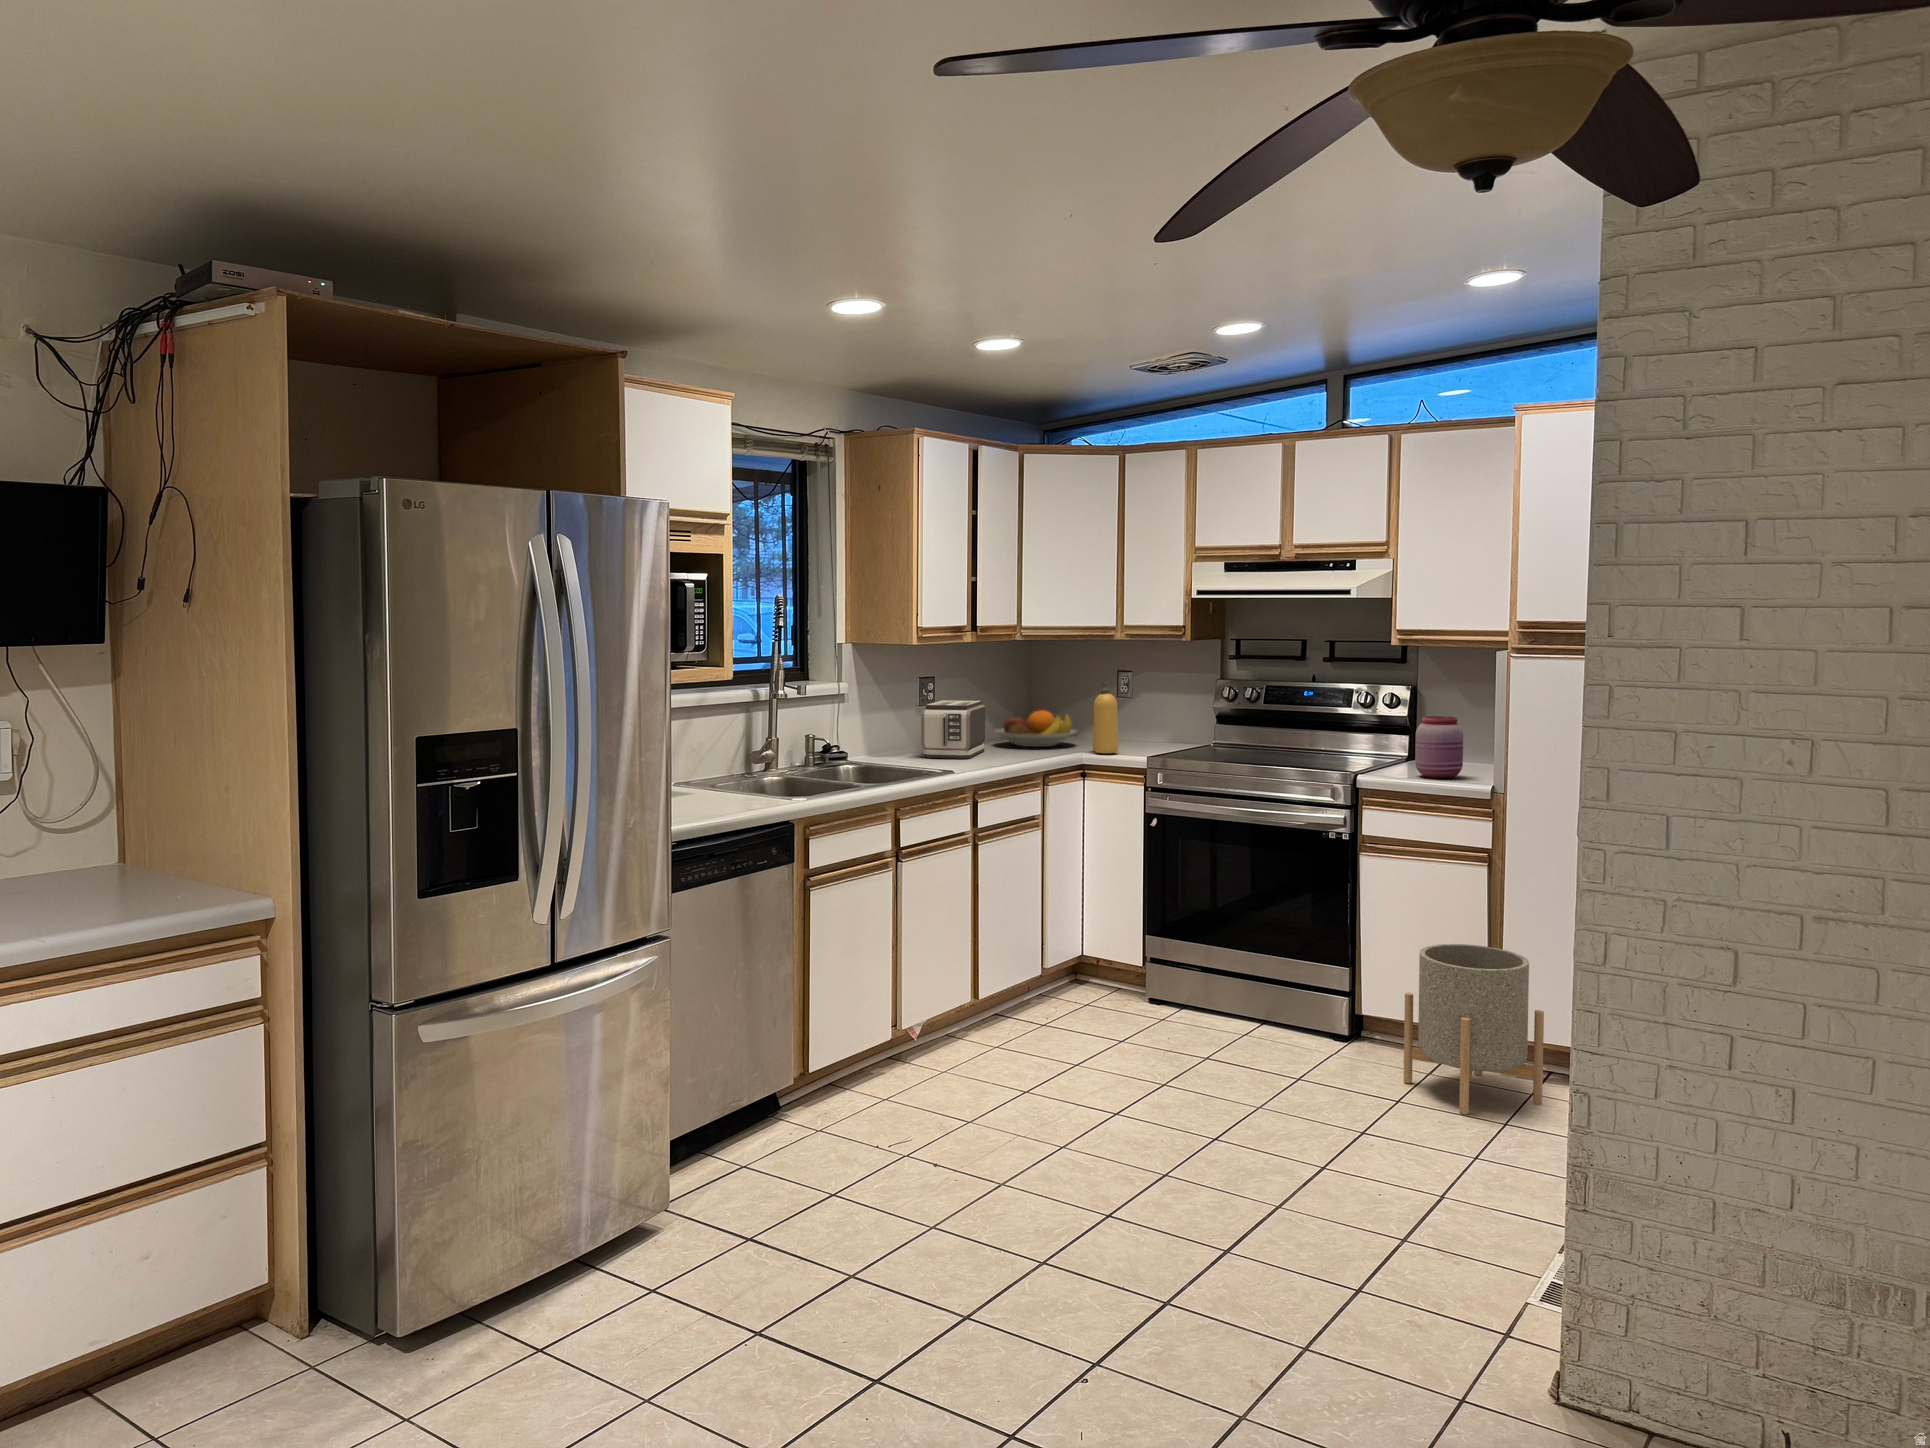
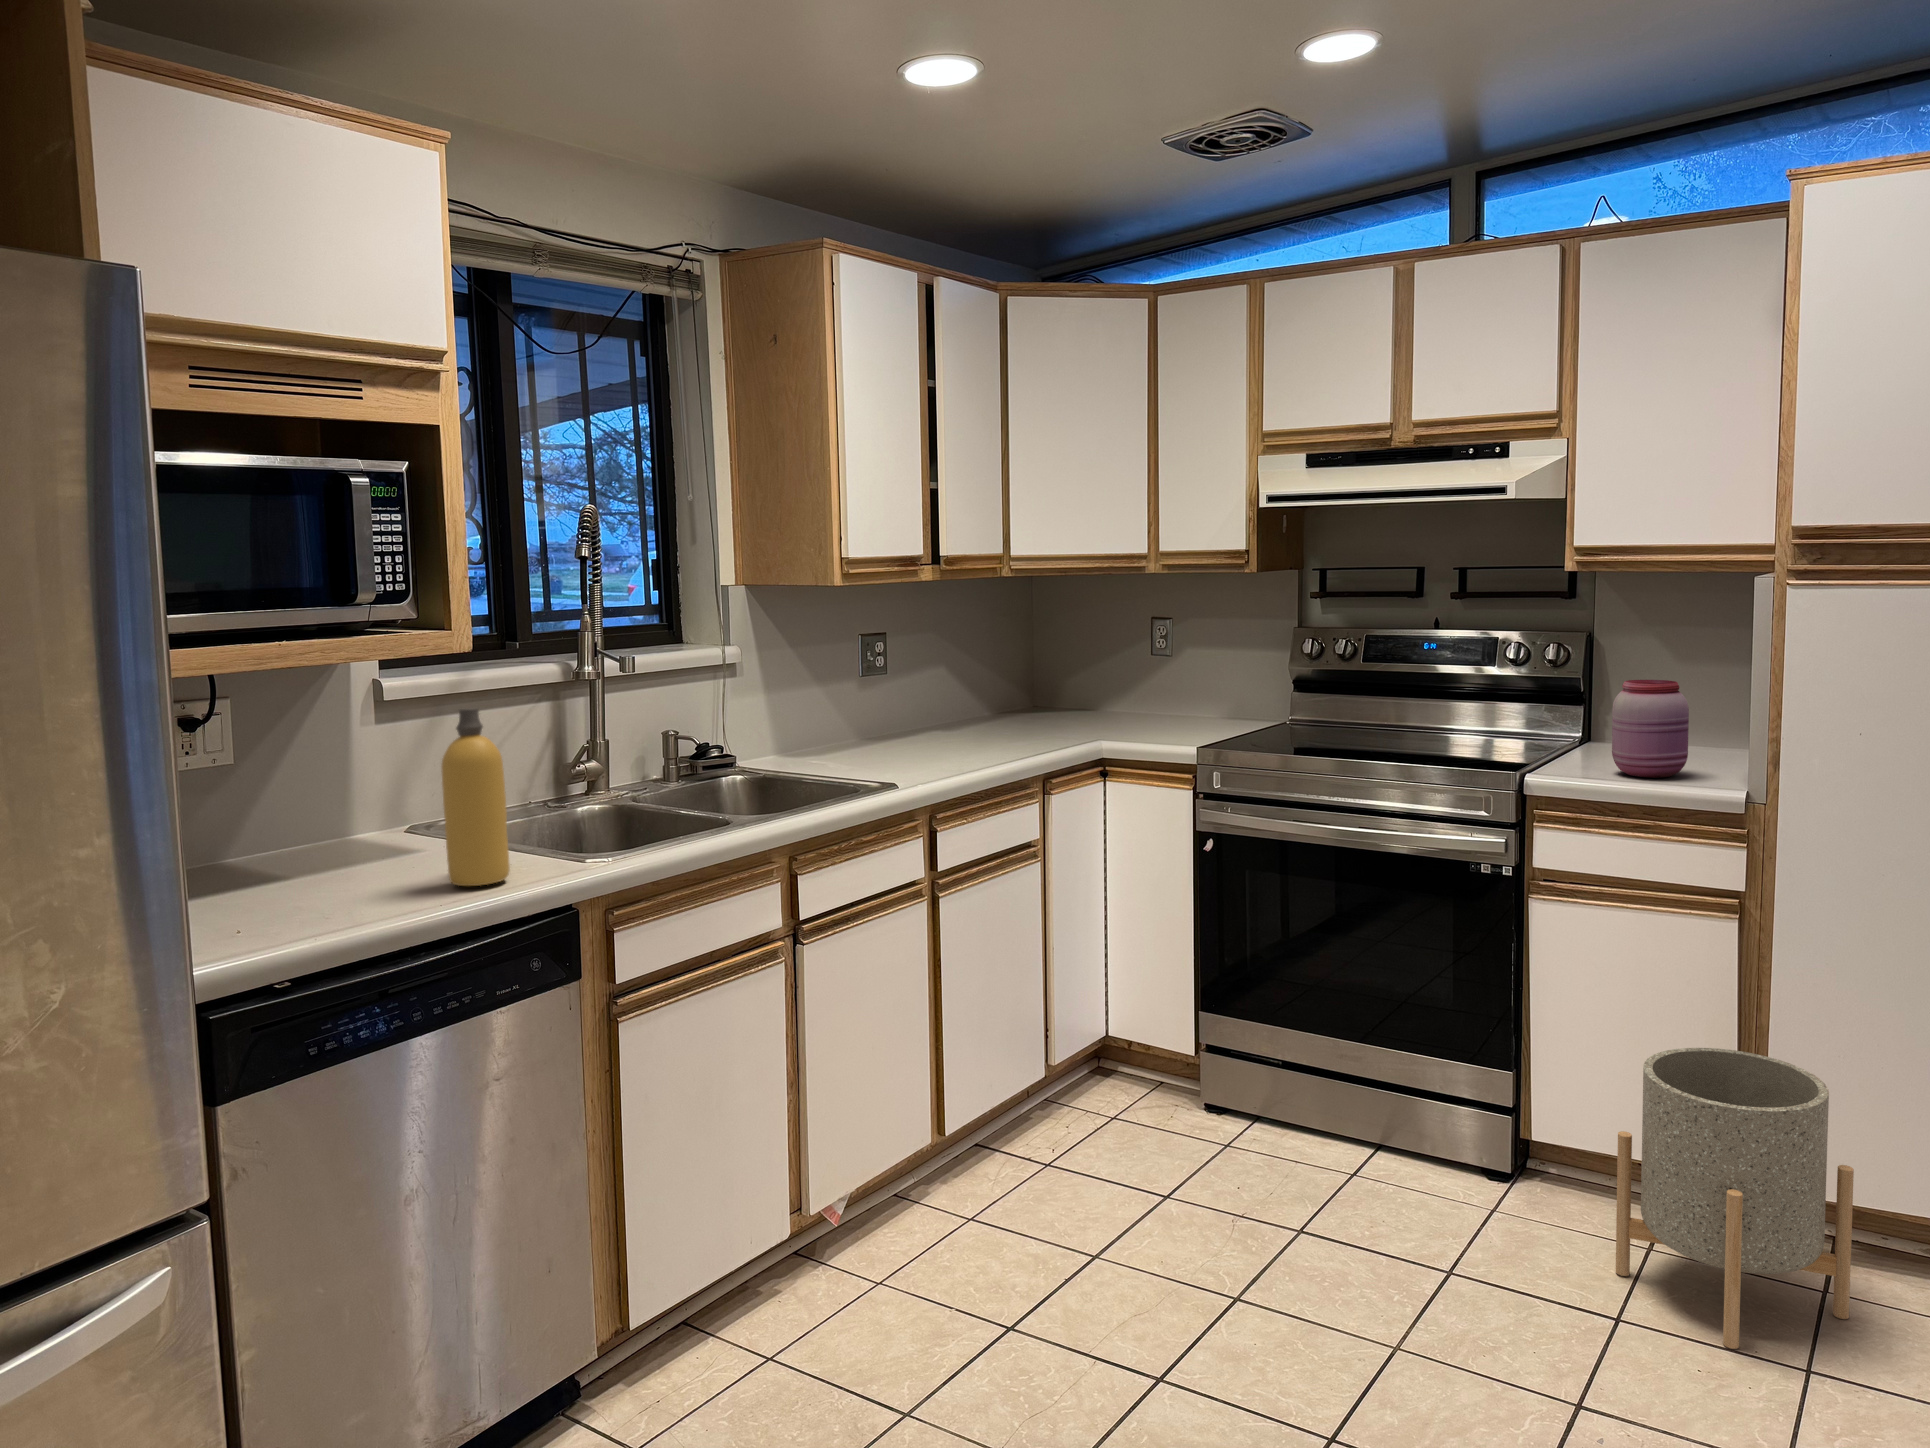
bottle: present [1093,683,1118,754] -> present [442,708,510,886]
toaster: present [921,700,985,759] -> none [855,667,957,757]
fruit bowl: present [995,710,1077,747] -> none [974,678,1095,732]

